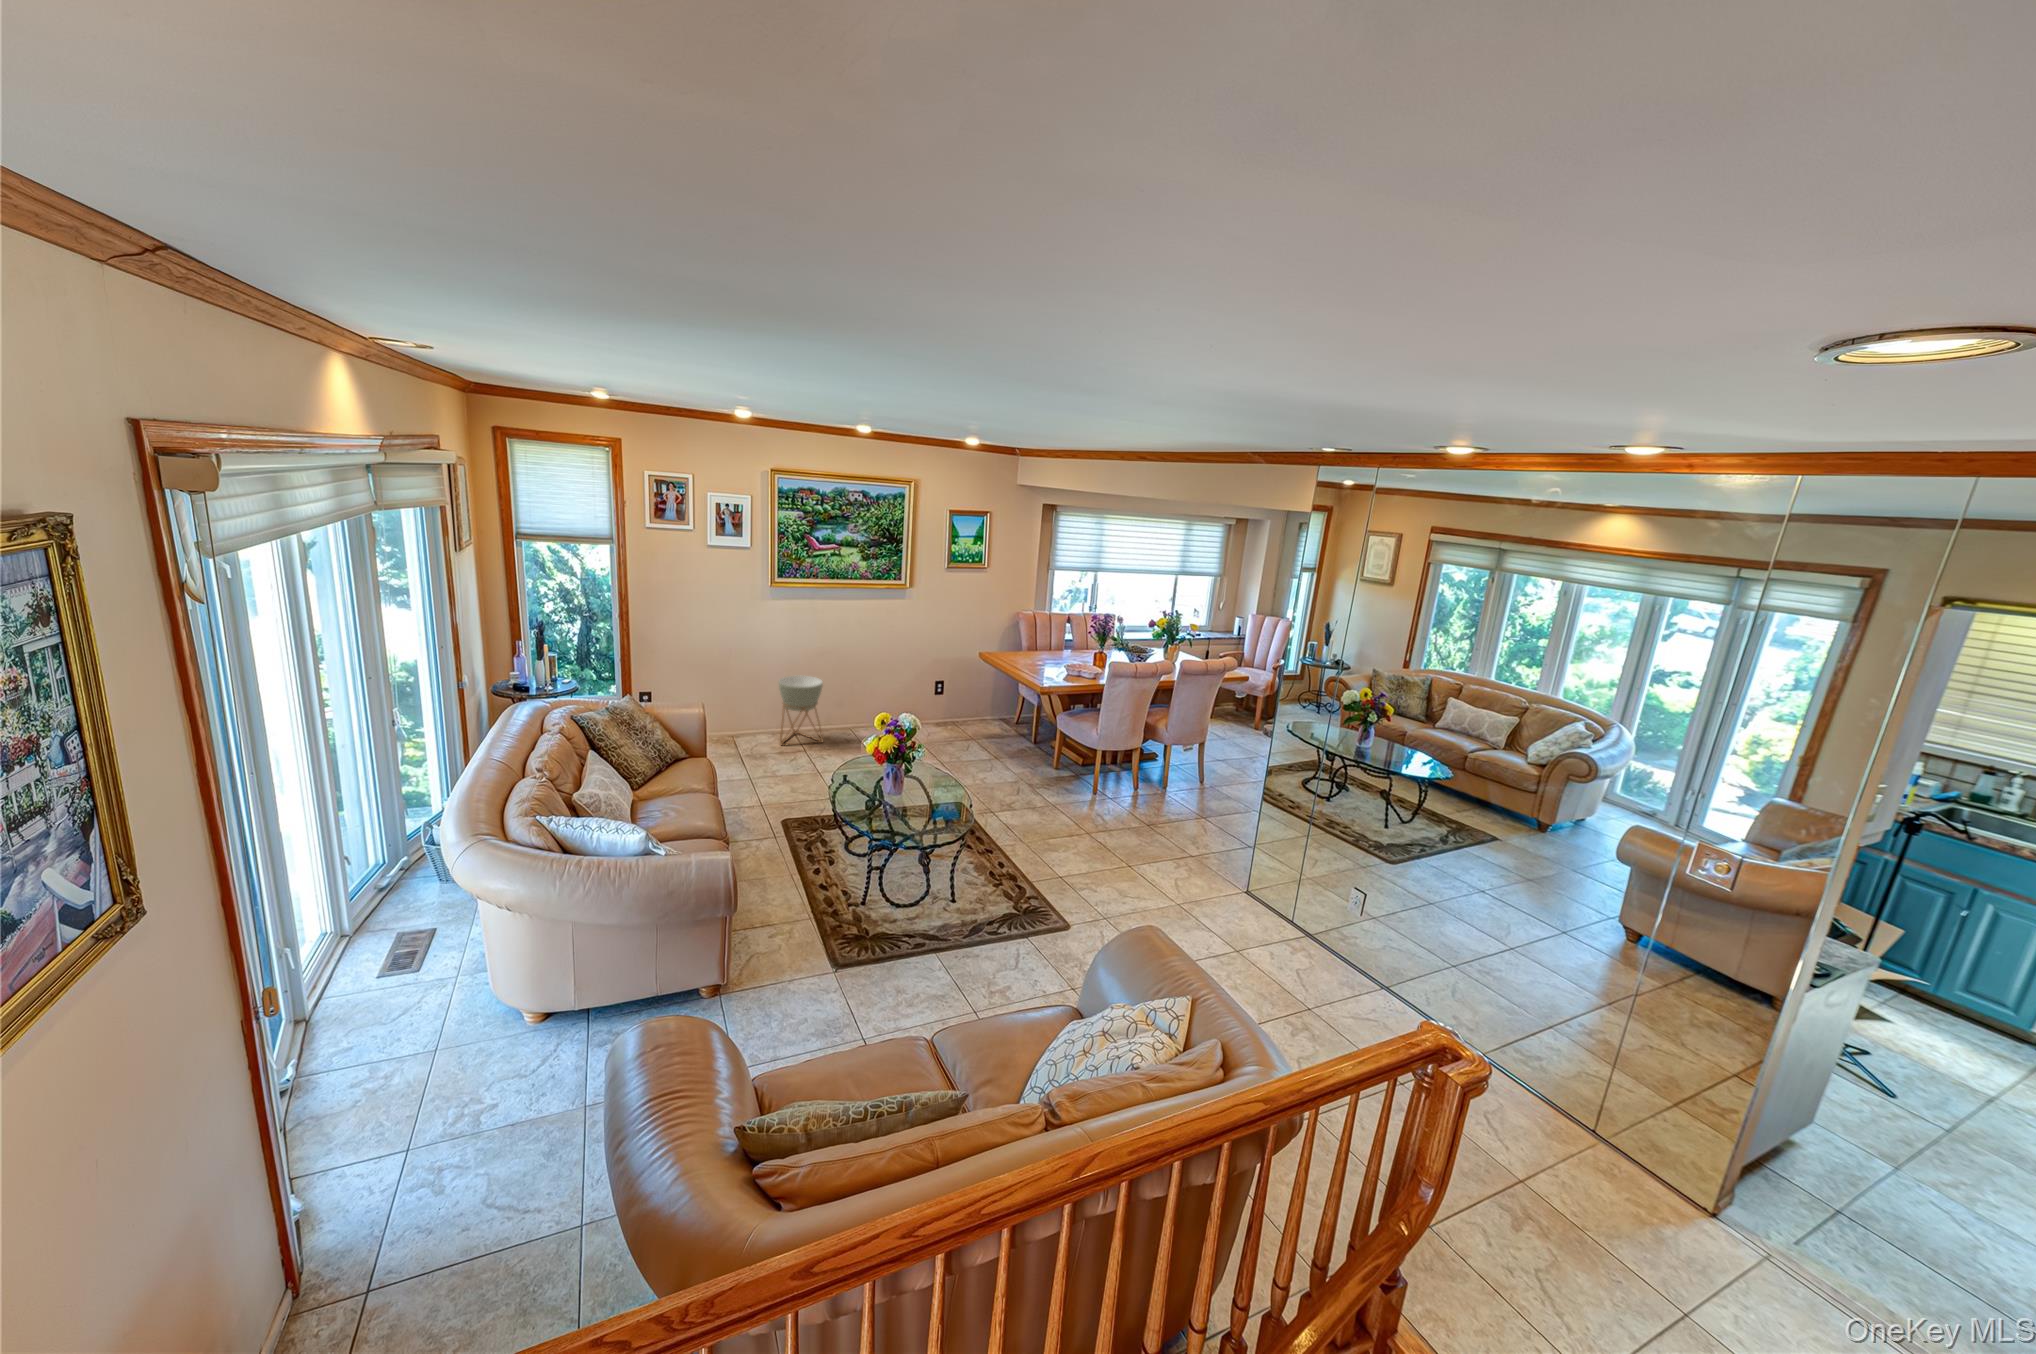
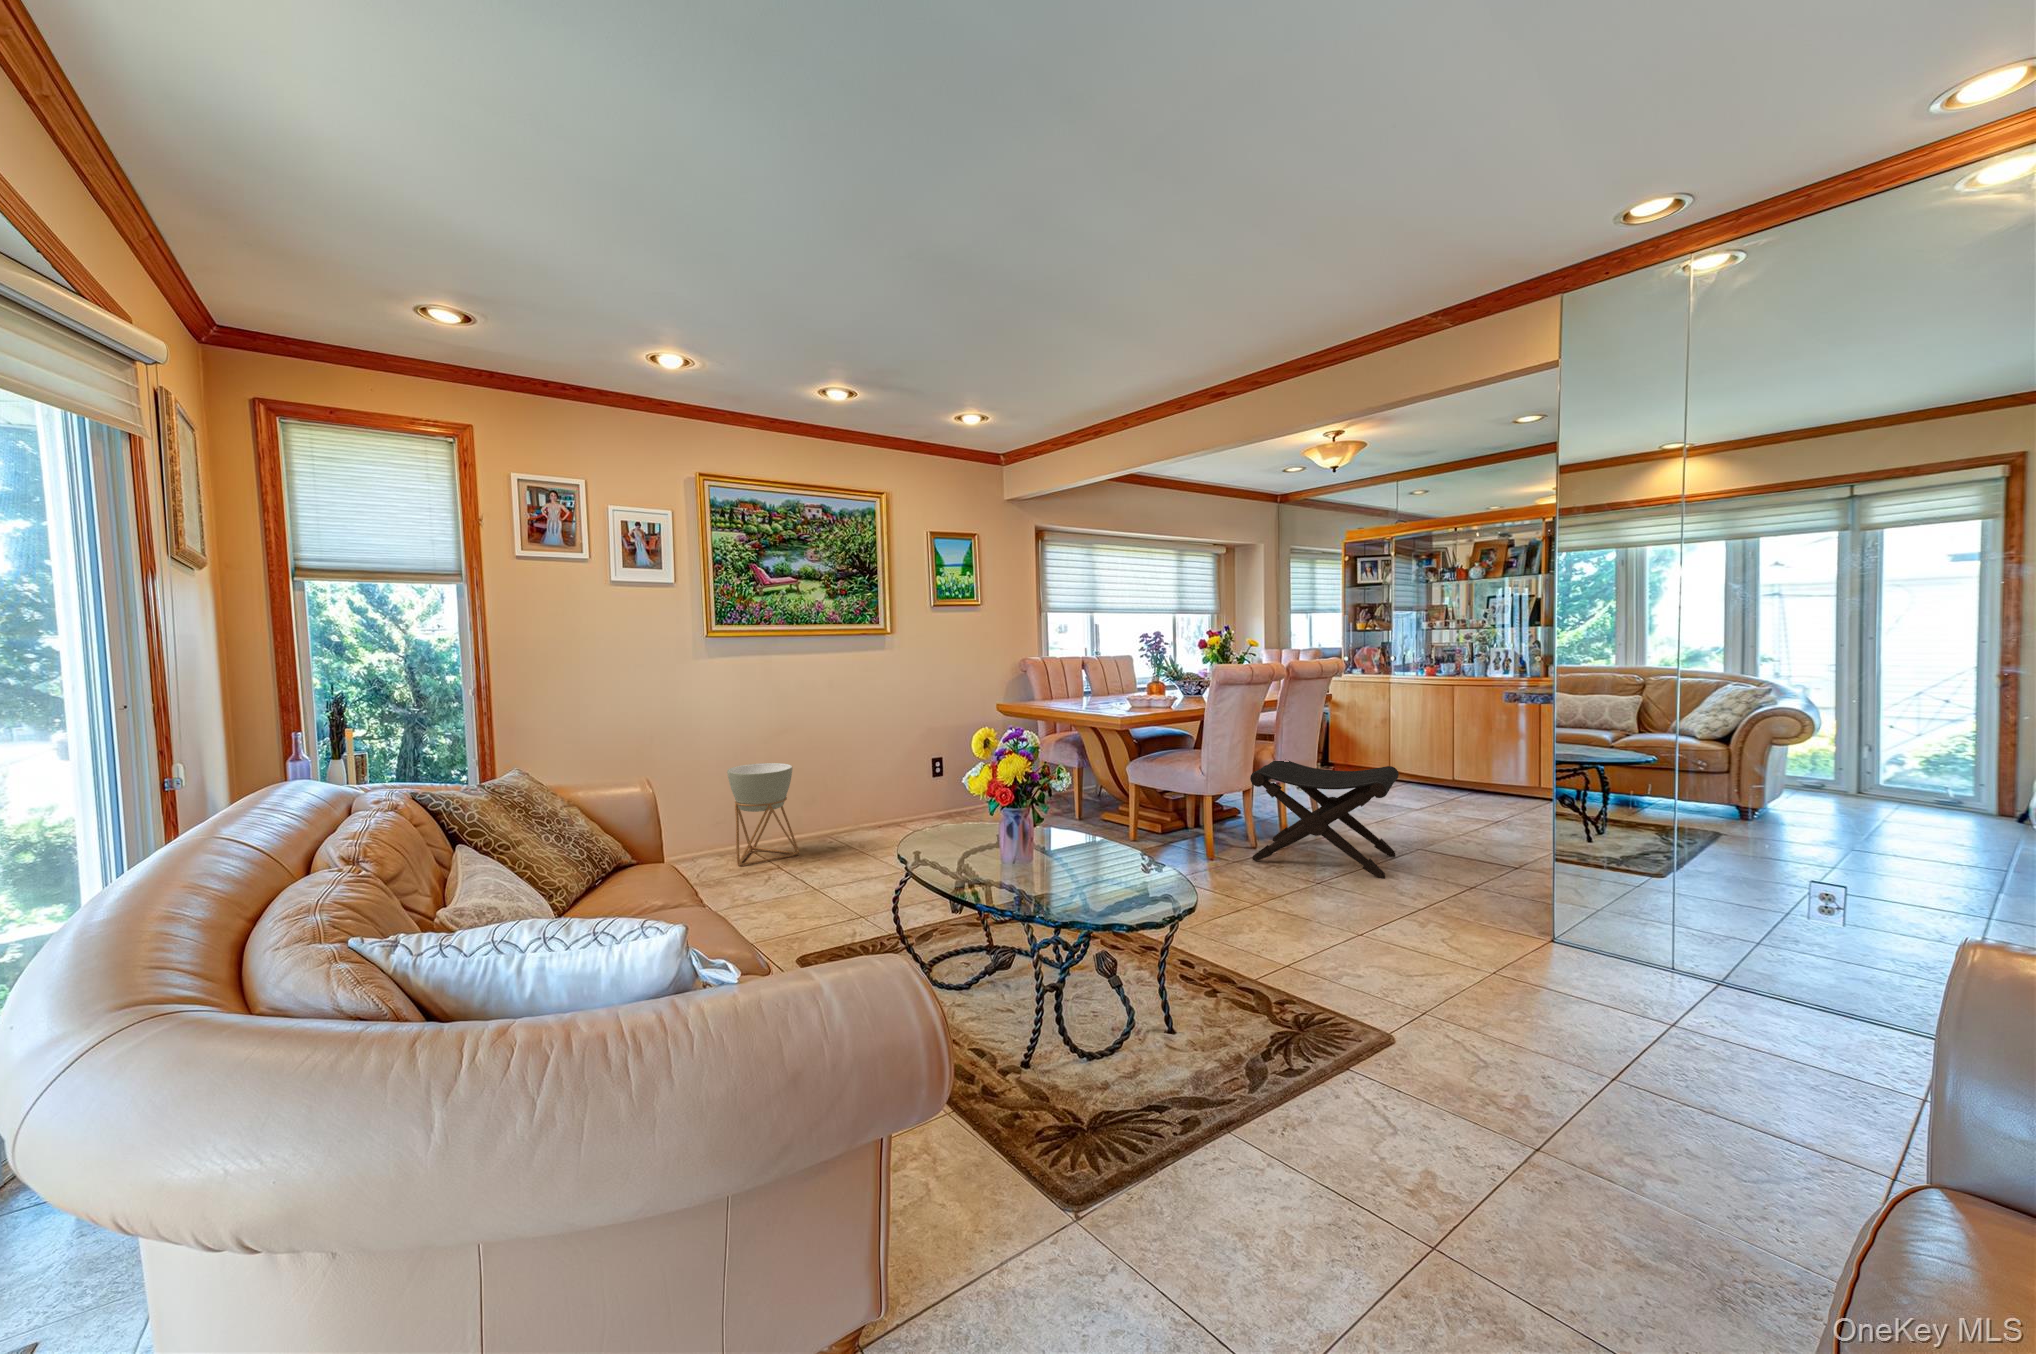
footstool: none [1120,731,1239,834] -> present [1250,761,1399,879]

